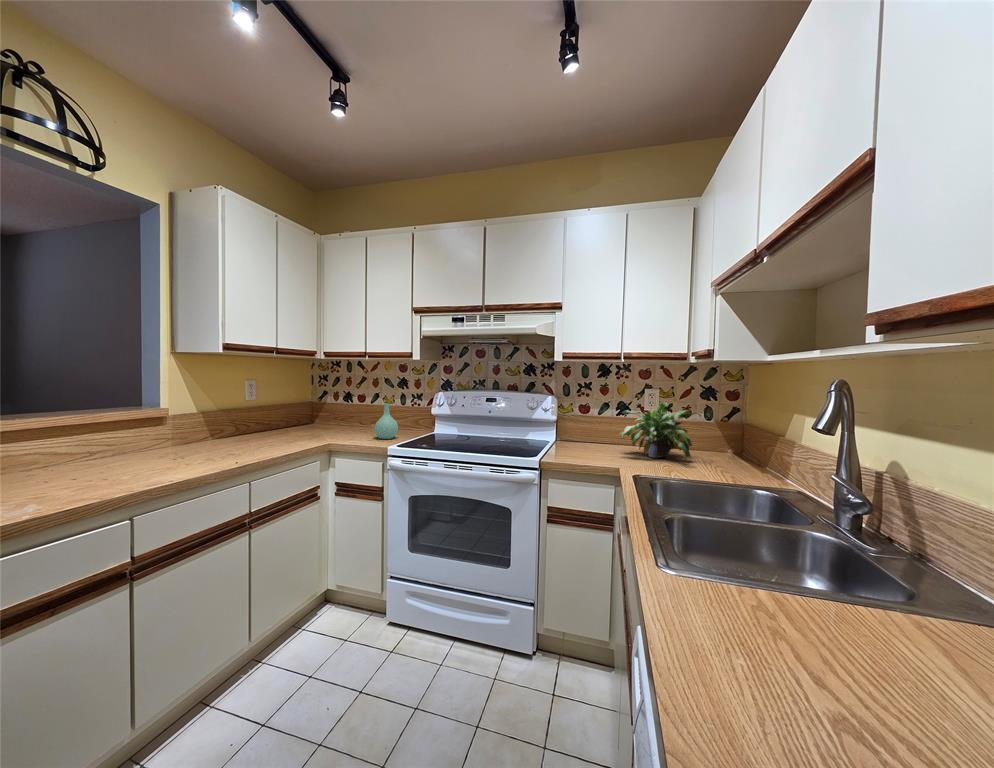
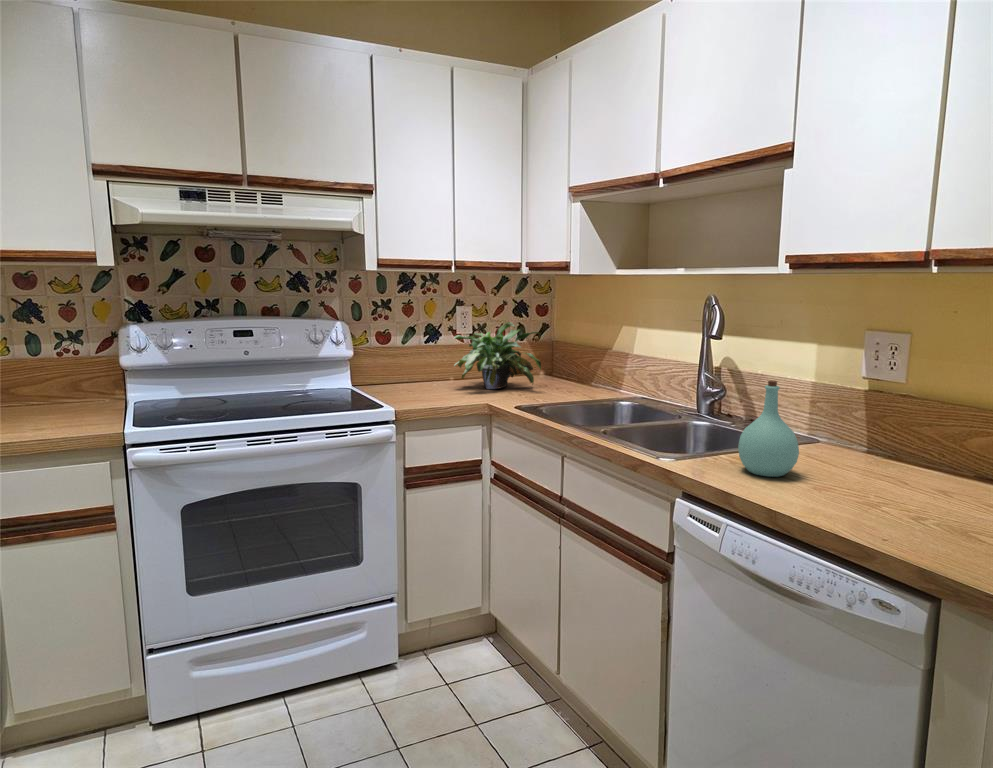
bottle: present [374,402,398,439] -> present [738,380,799,477]

